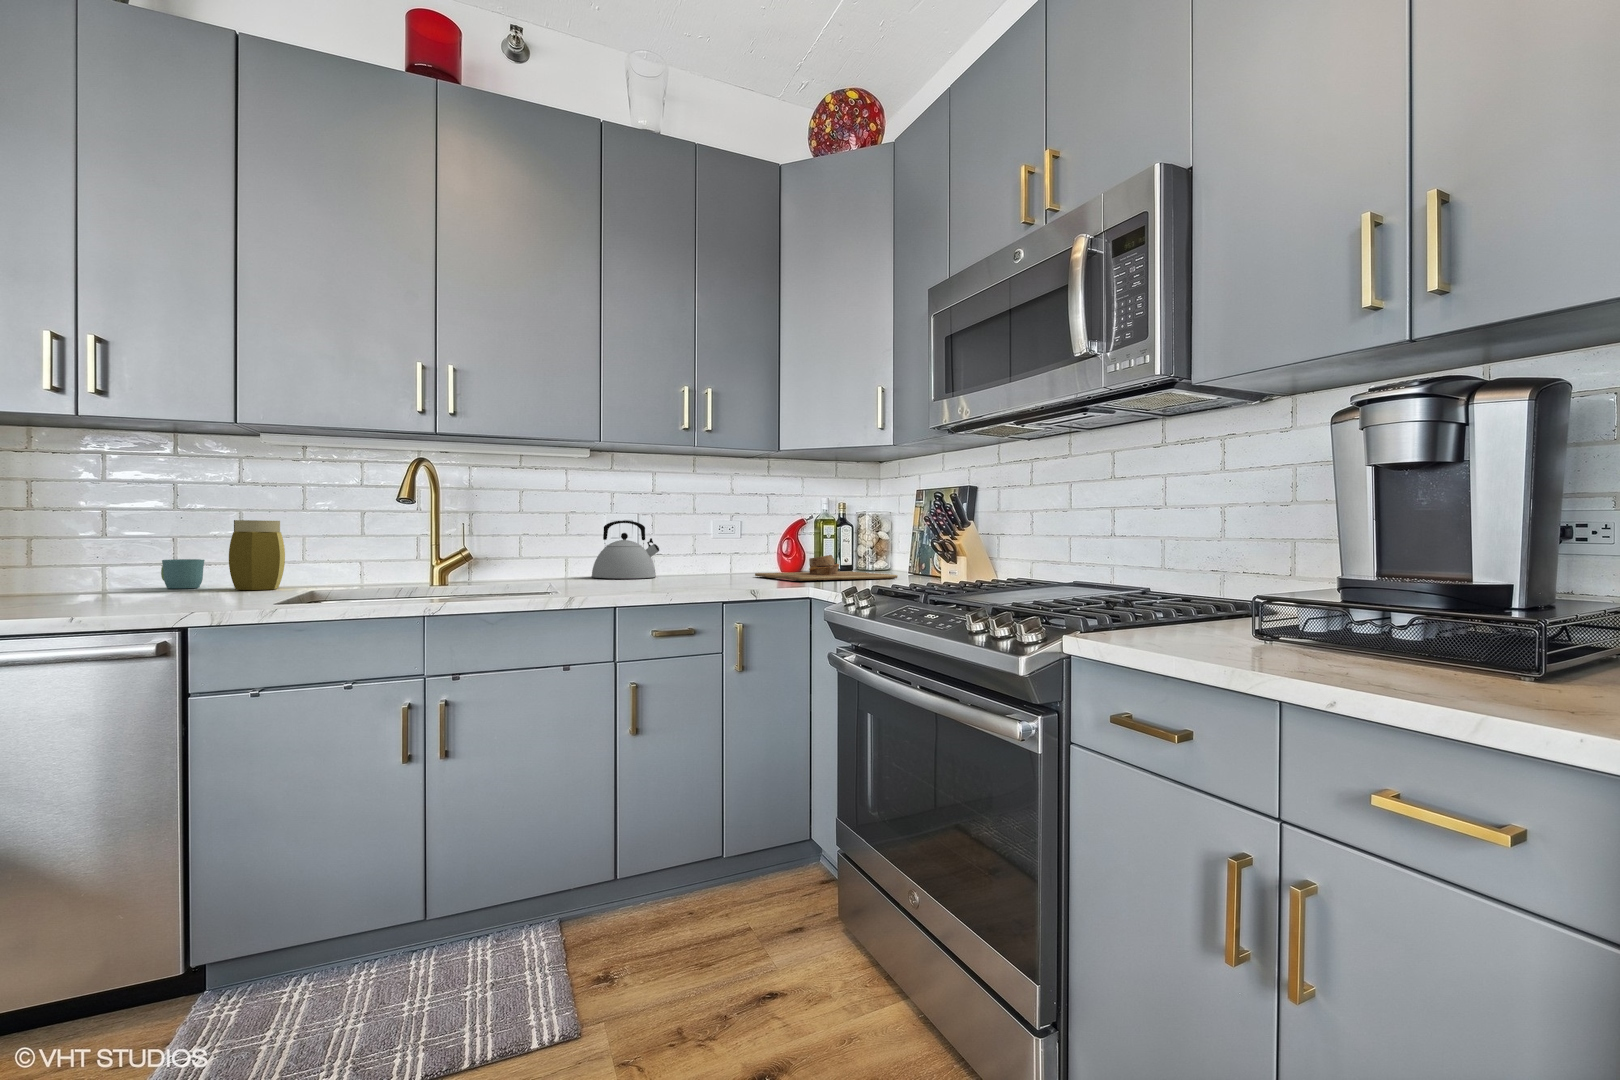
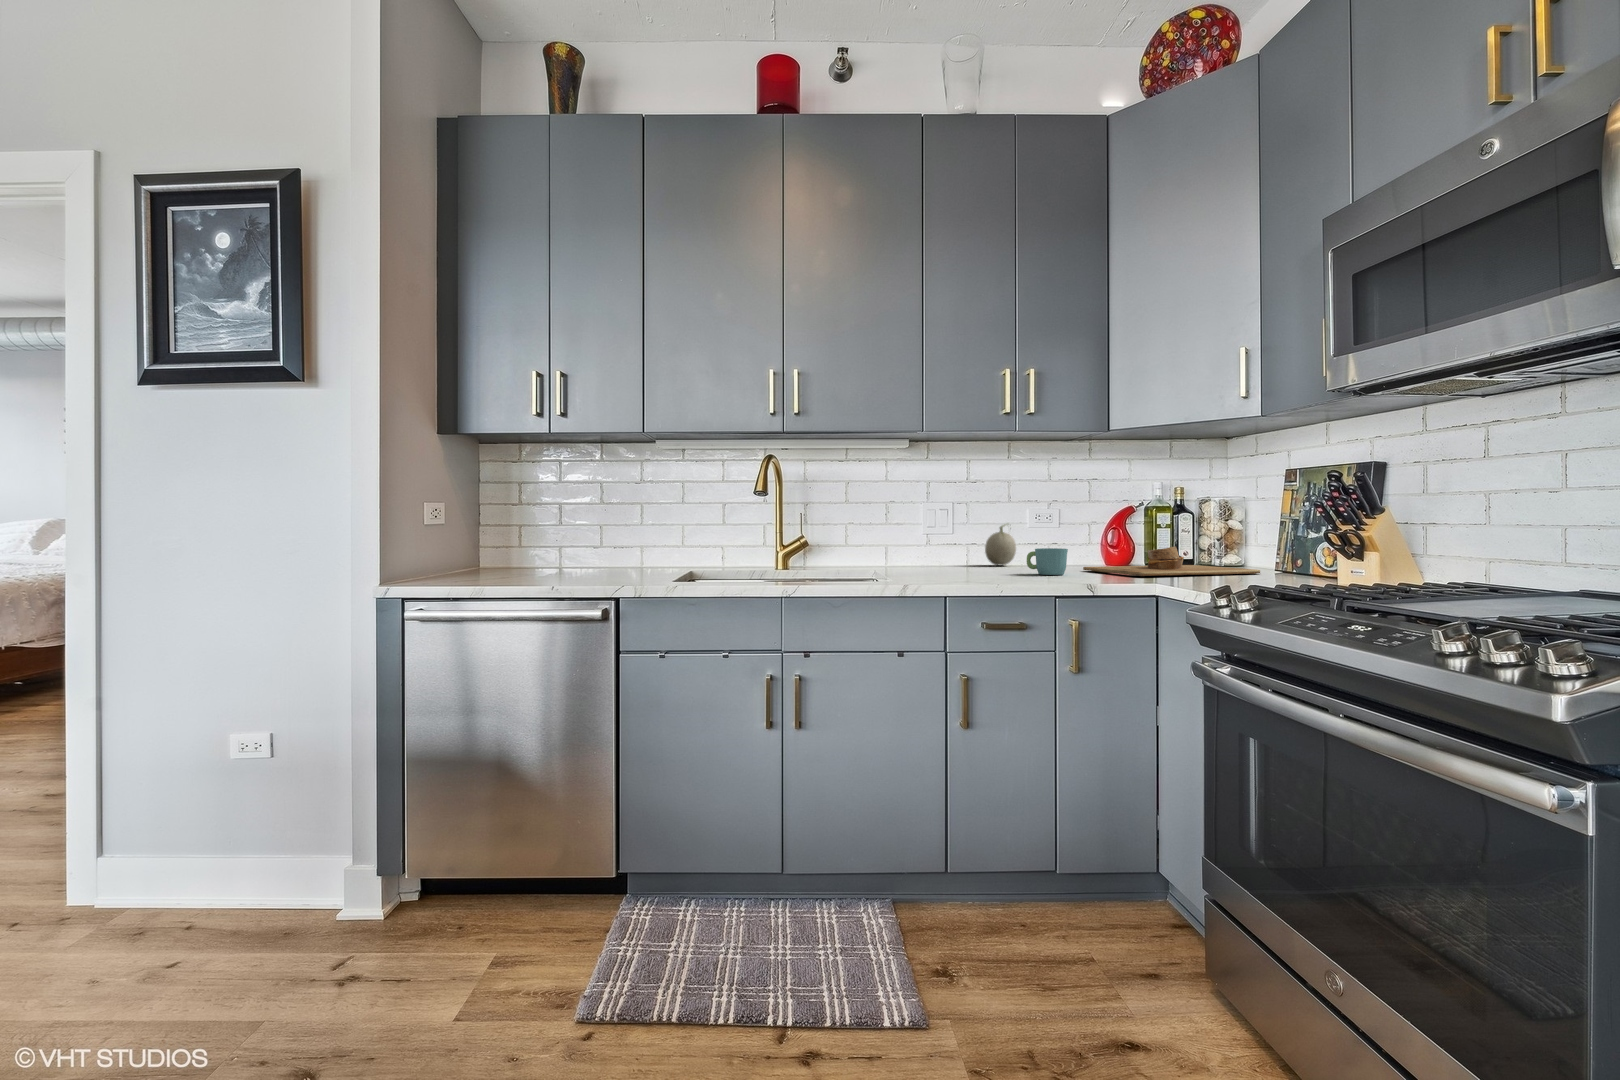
jar: present [229,520,285,590] -> none [585,517,631,582]
kettle: present [592,520,659,579] -> none [907,512,977,572]
fruit: none [669,531,698,572] -> present [985,525,1016,565]
mug: present [161,559,205,588] -> present [1027,548,1068,575]

